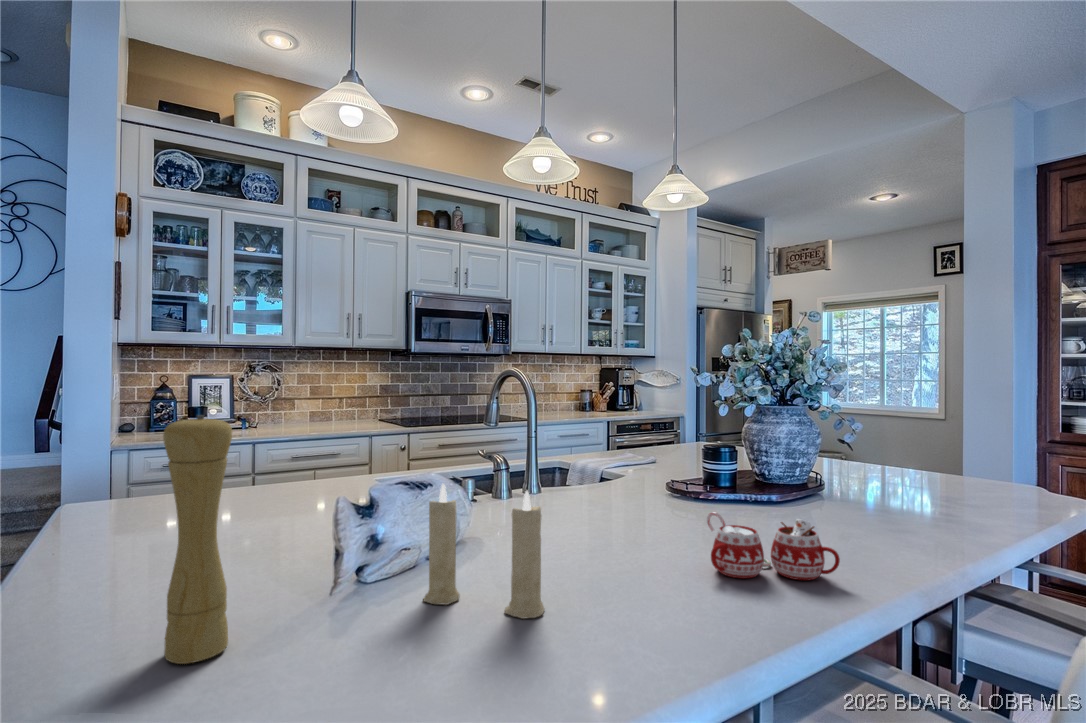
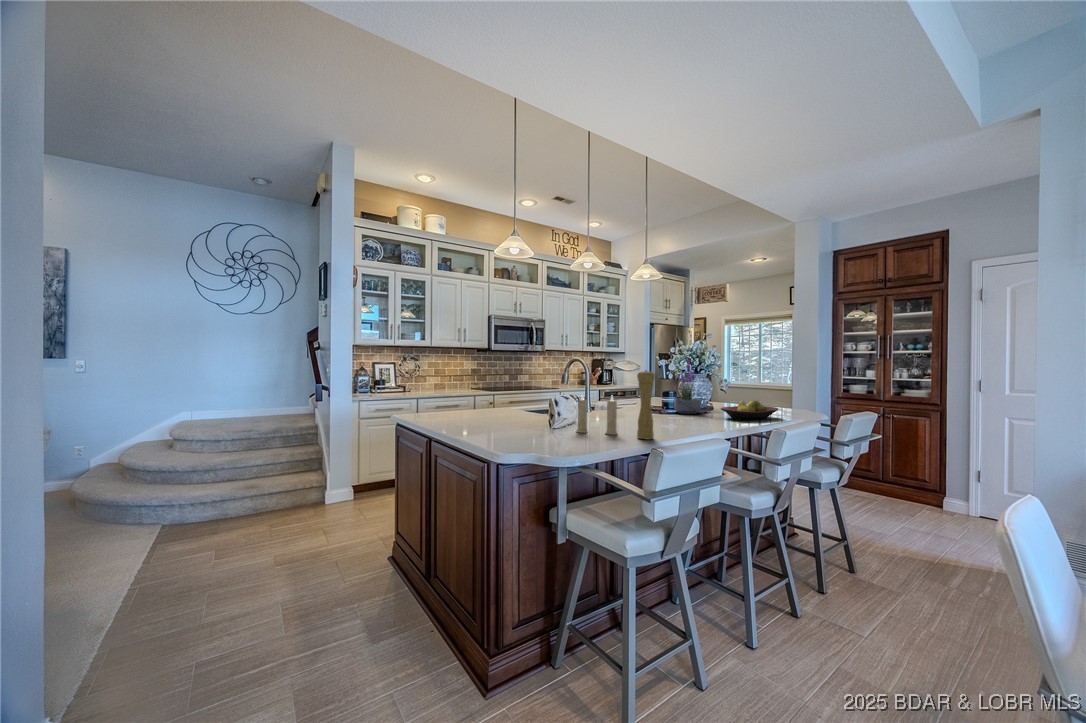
potted plant: none [731,374,794,500] -> present [674,362,701,414]
pepper mill: present [163,415,232,664] -> present [637,371,655,439]
fruit bowl: none [845,472,989,527] -> present [721,400,778,420]
mug: present [707,512,840,580] -> none [667,408,713,429]

